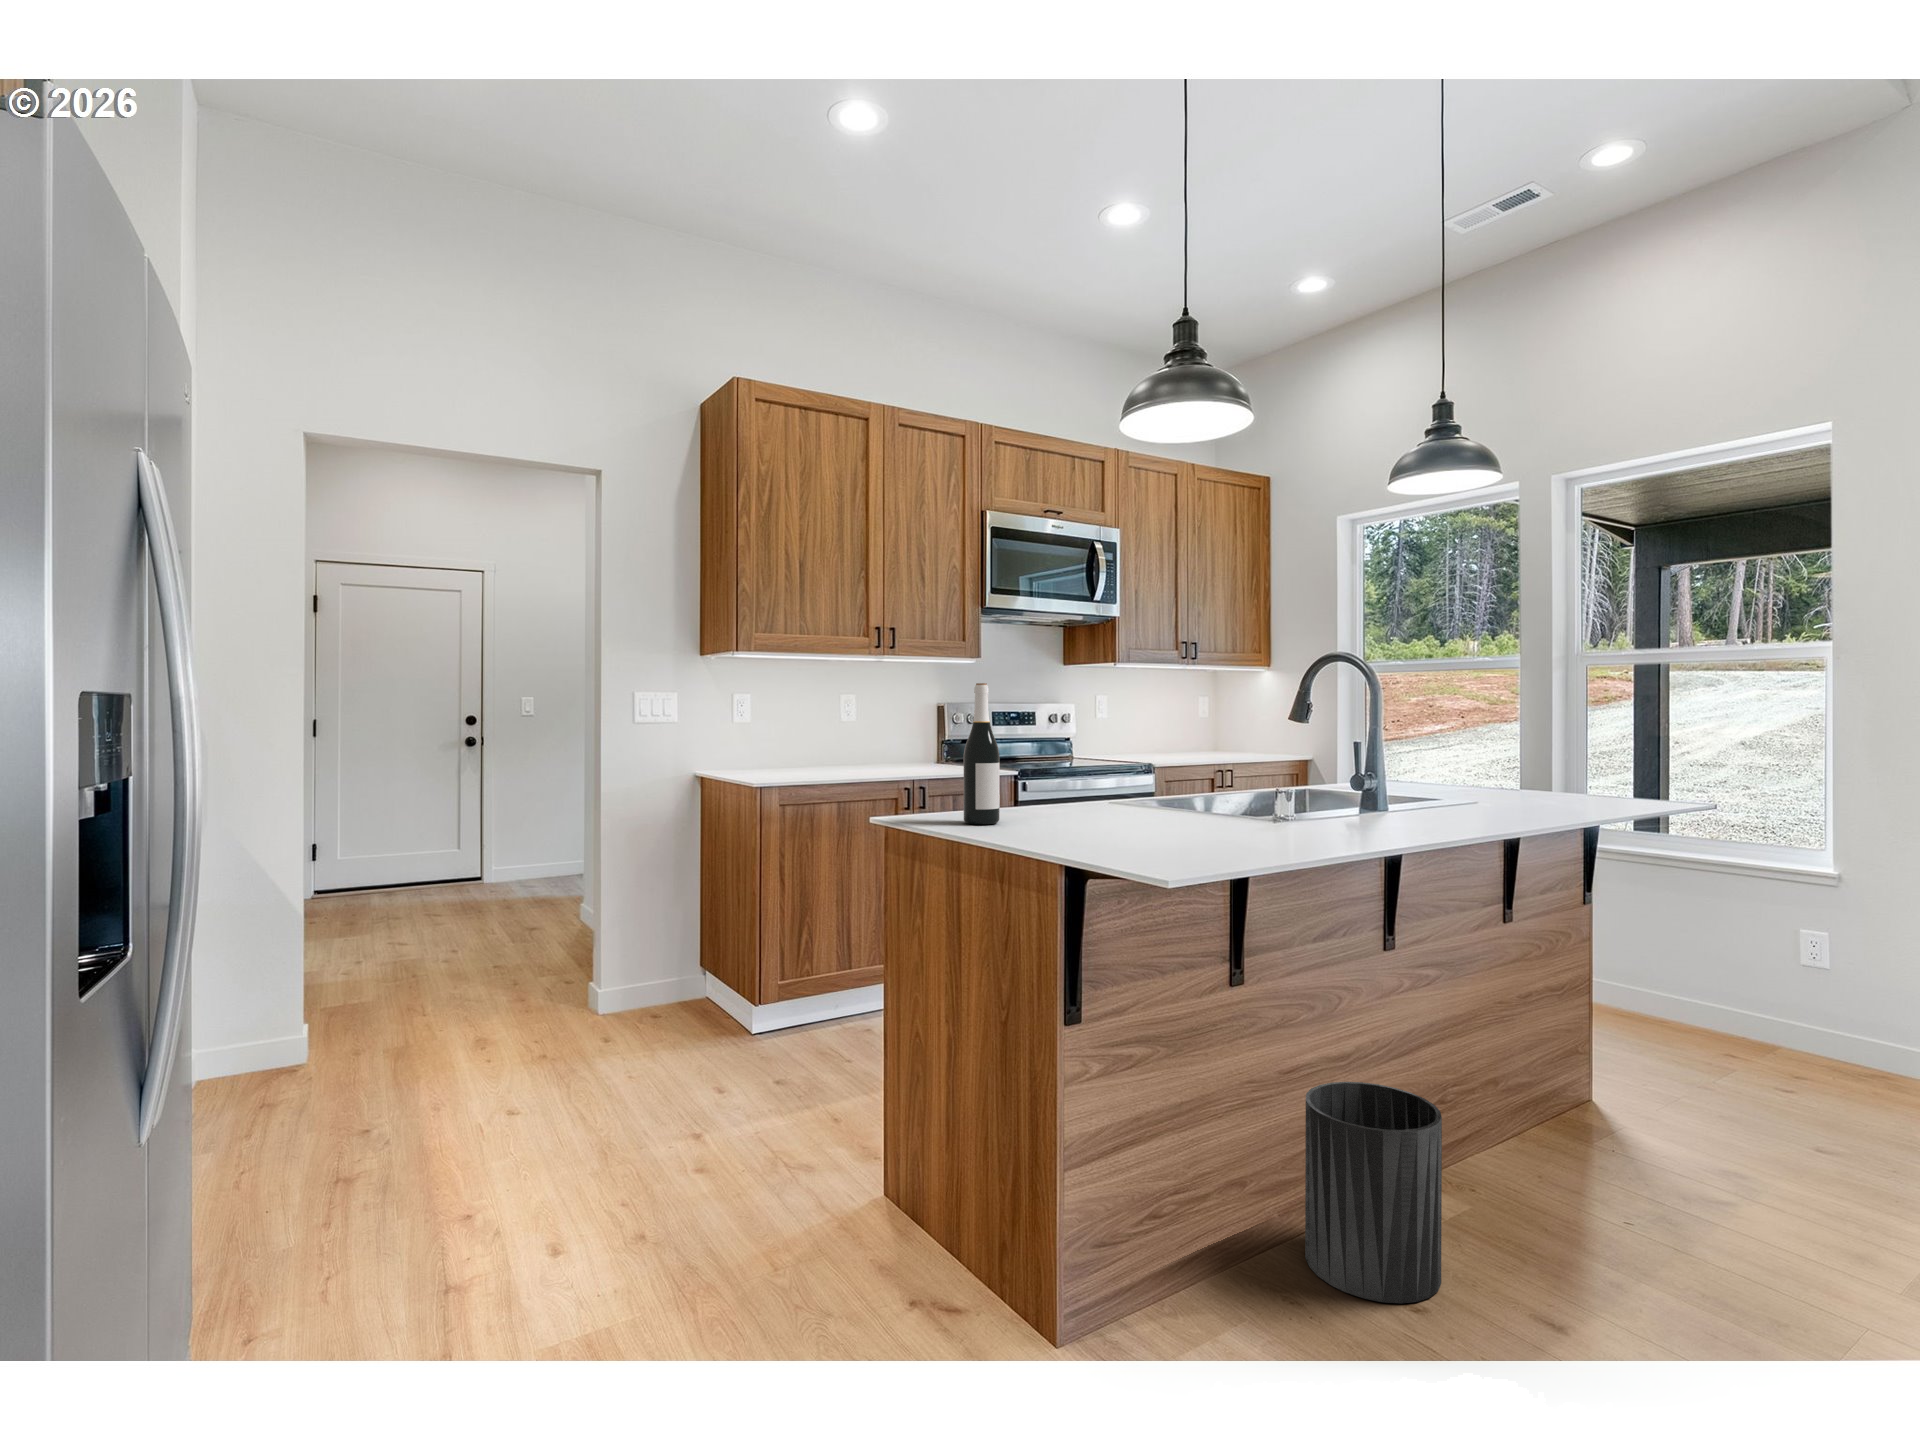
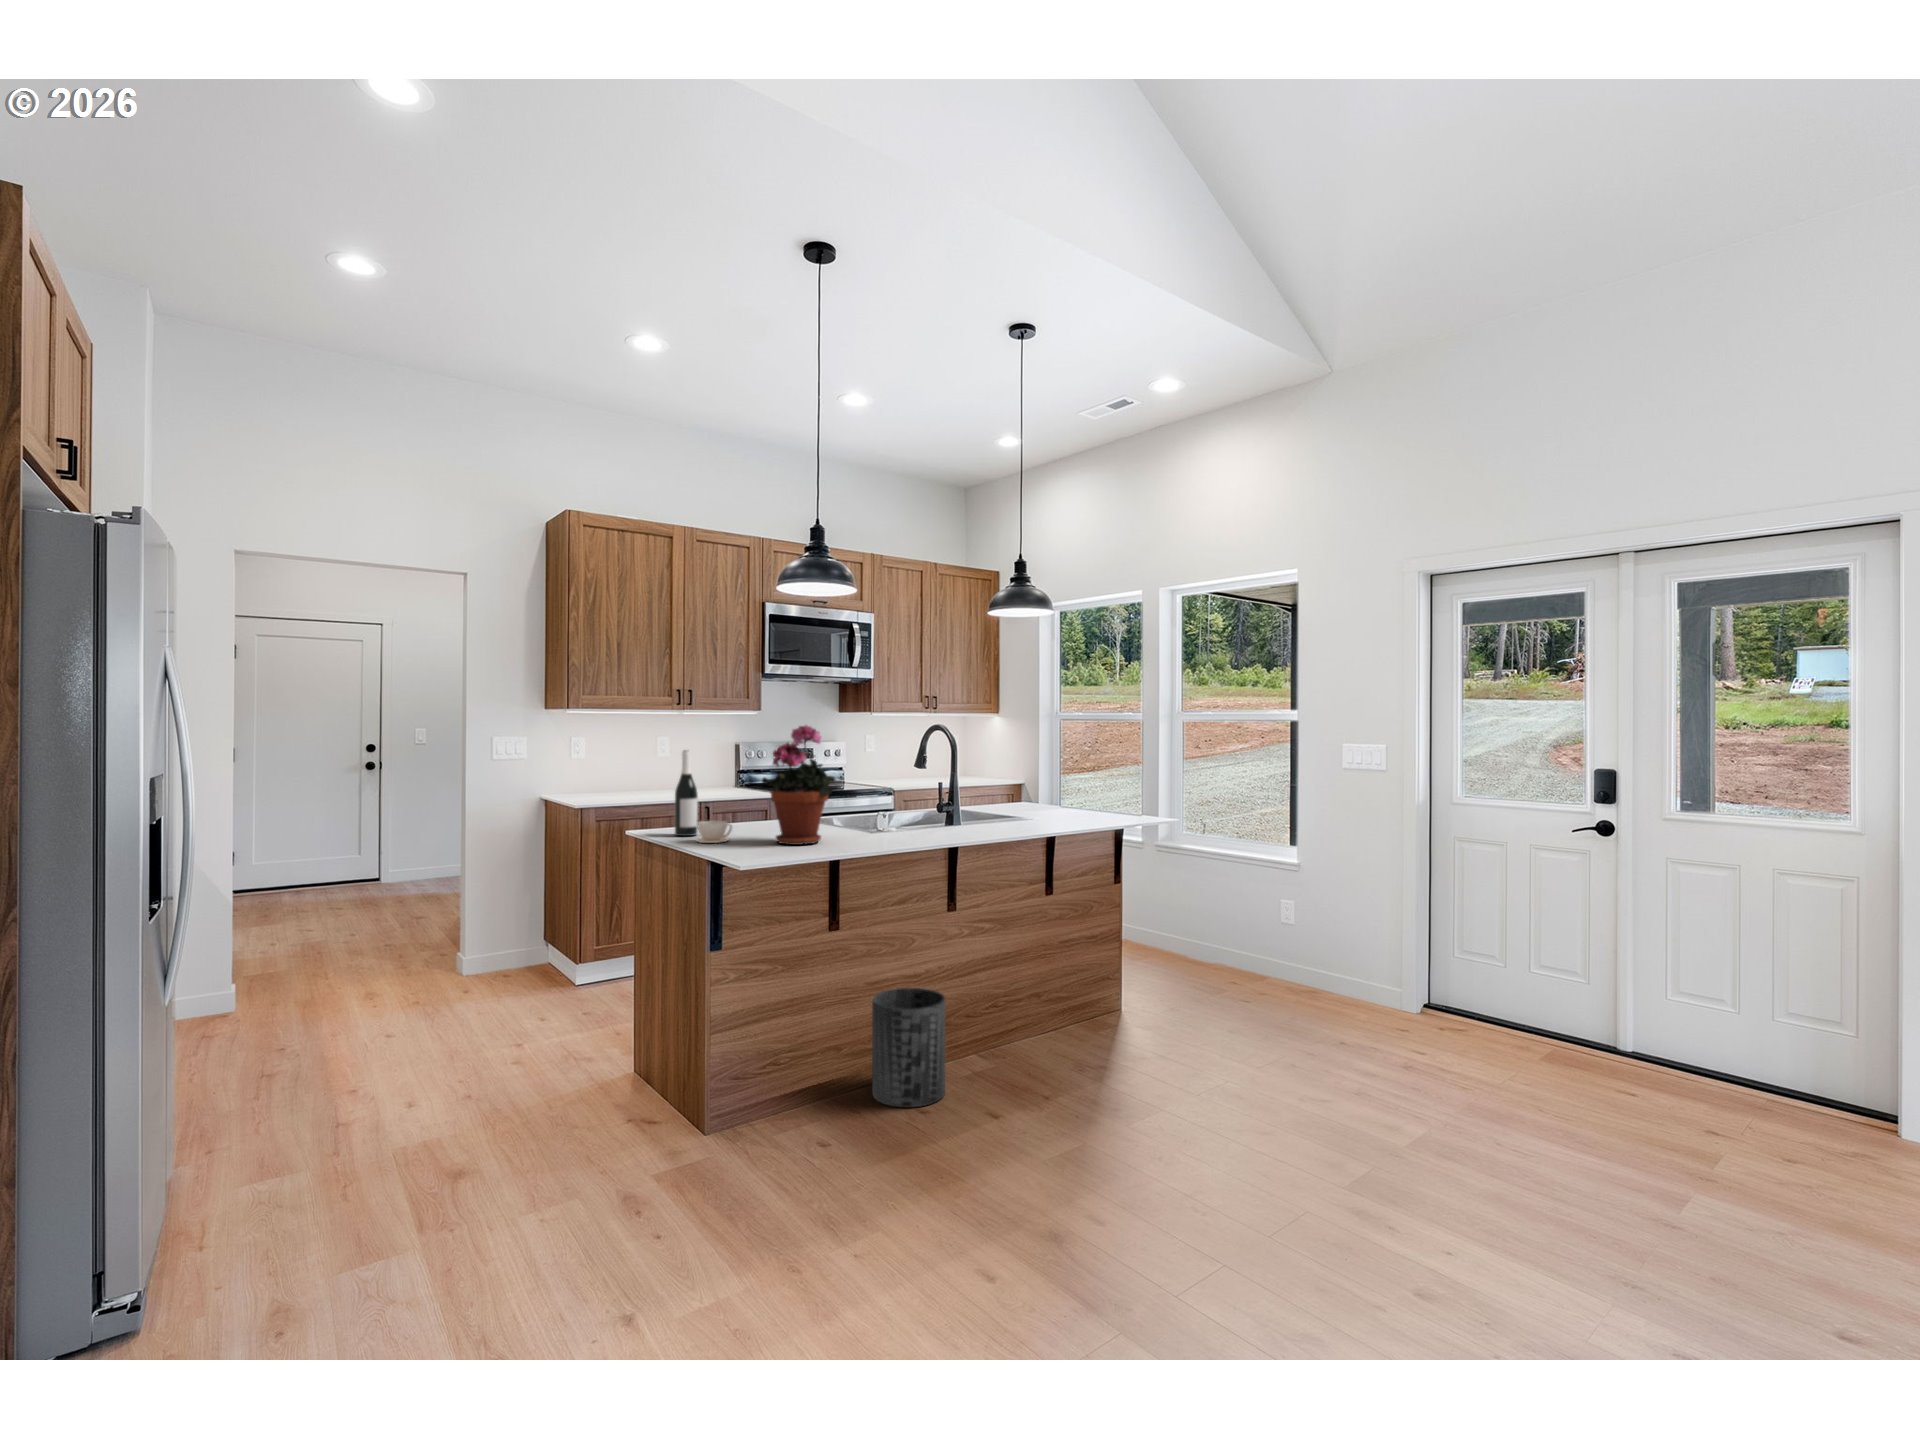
potted plant: none [1125,634,1256,840] -> present [762,725,835,845]
coffee cup: none [1014,798,1071,835] -> present [697,821,732,843]

